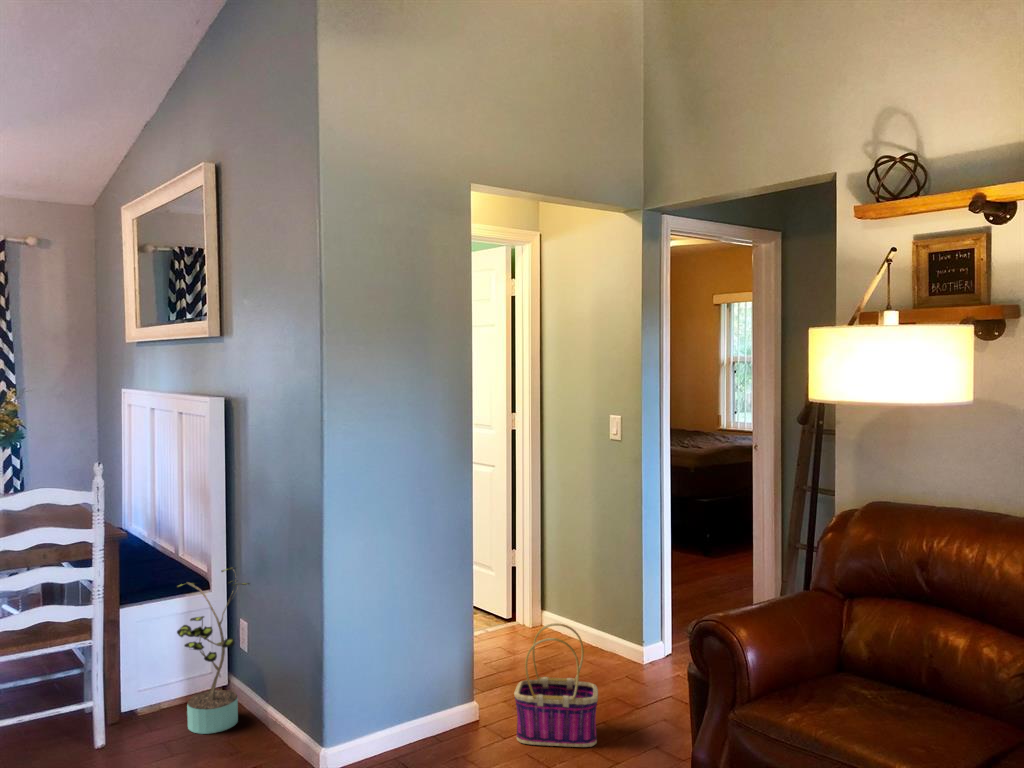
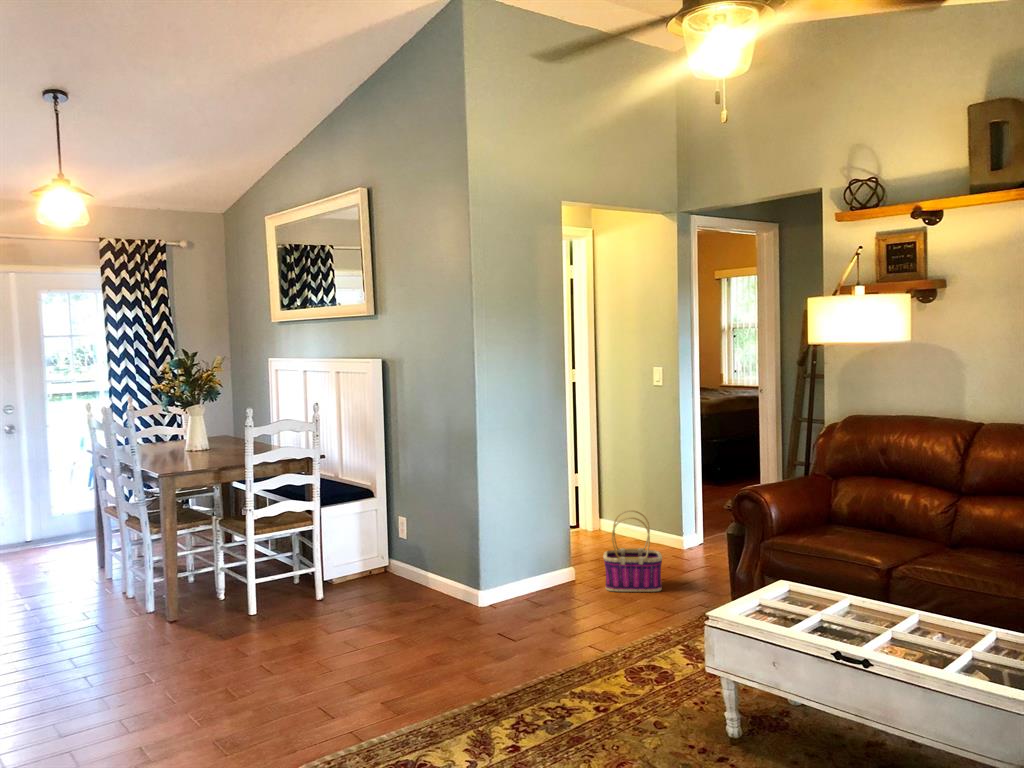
potted plant: present [177,568,249,734] -> none [356,479,413,594]

